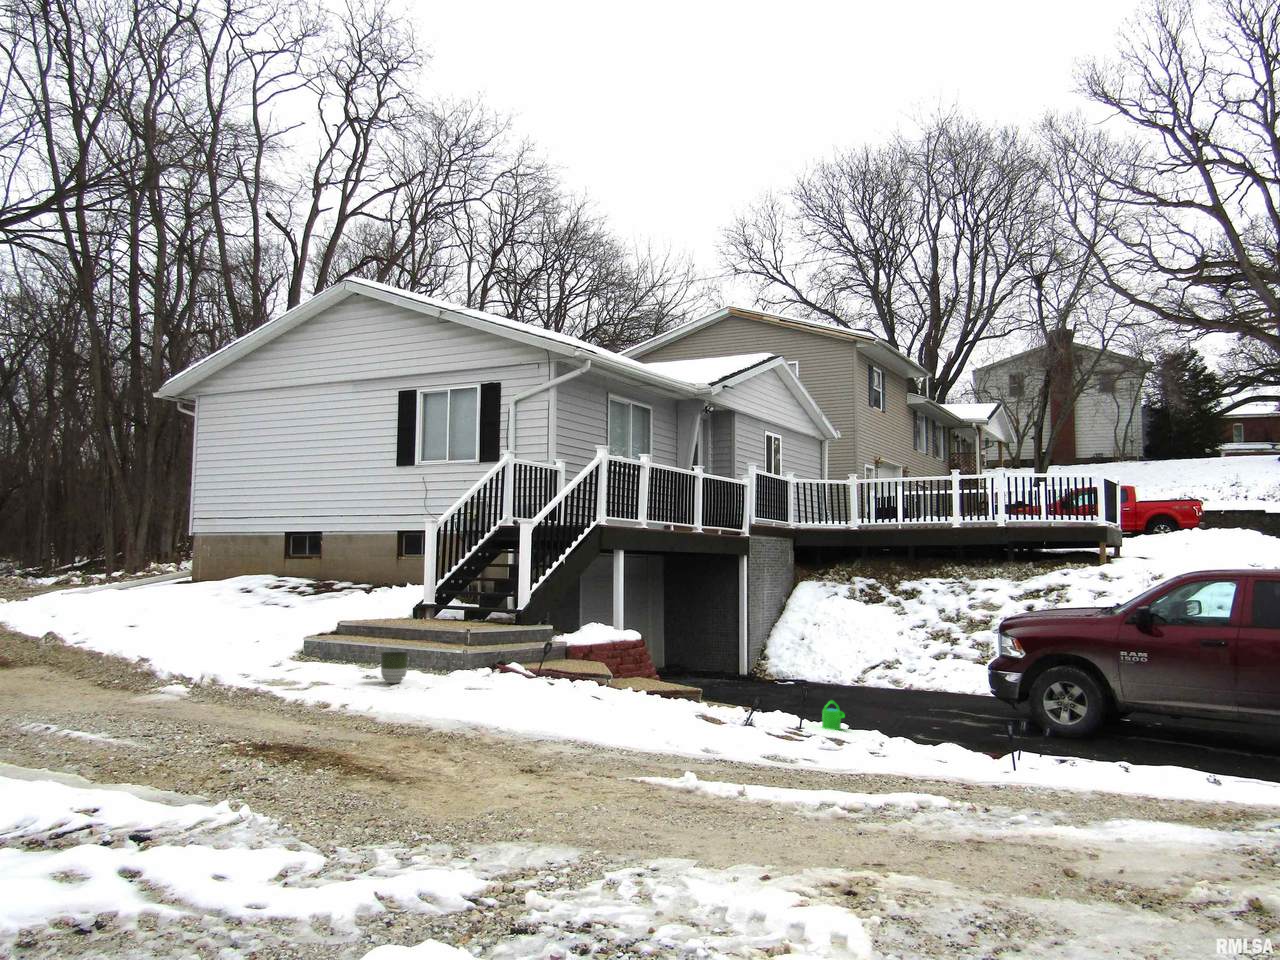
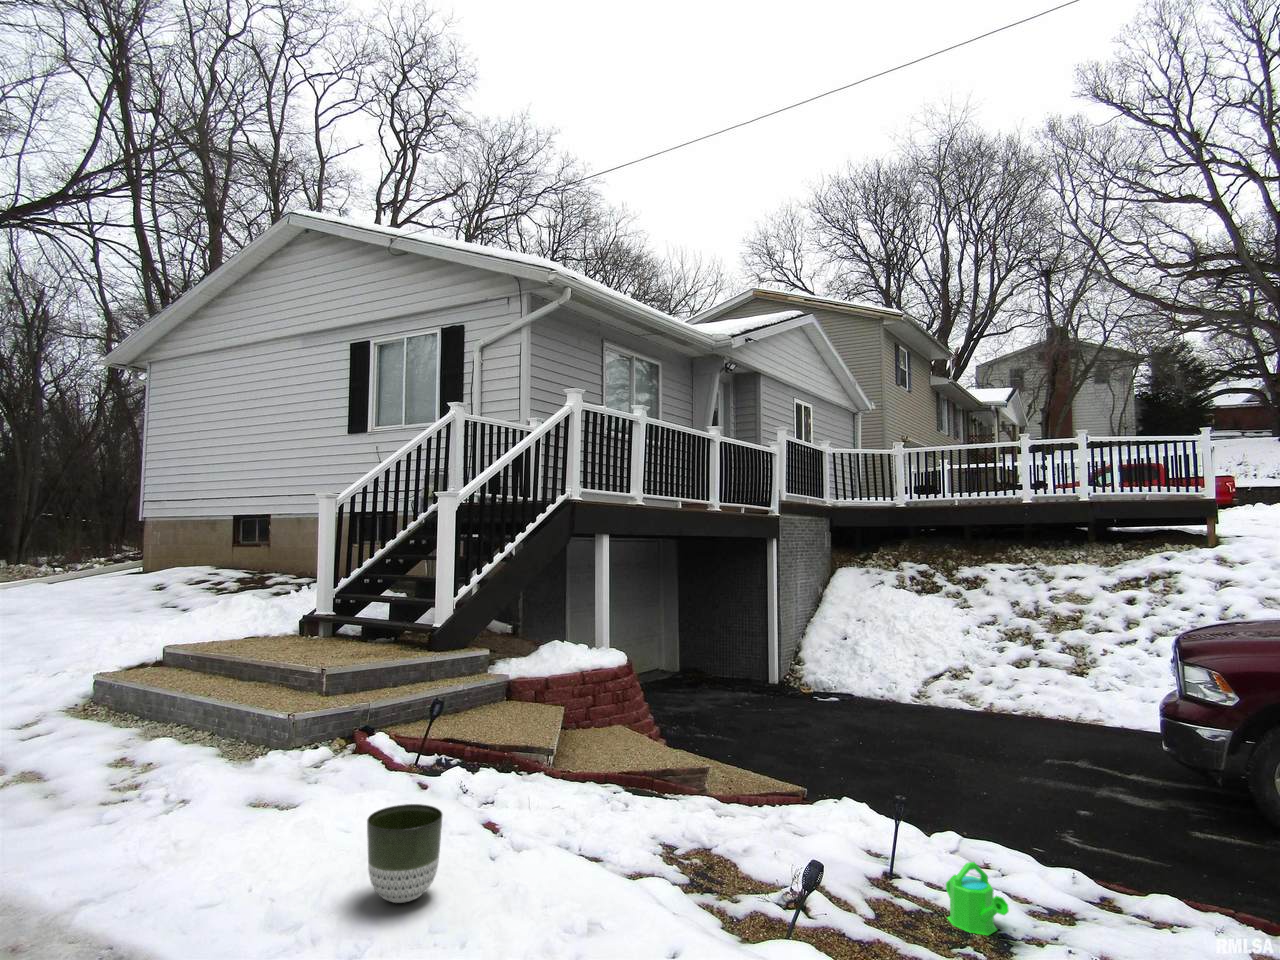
planter: present [381,652,408,683] -> present [367,804,442,903]

